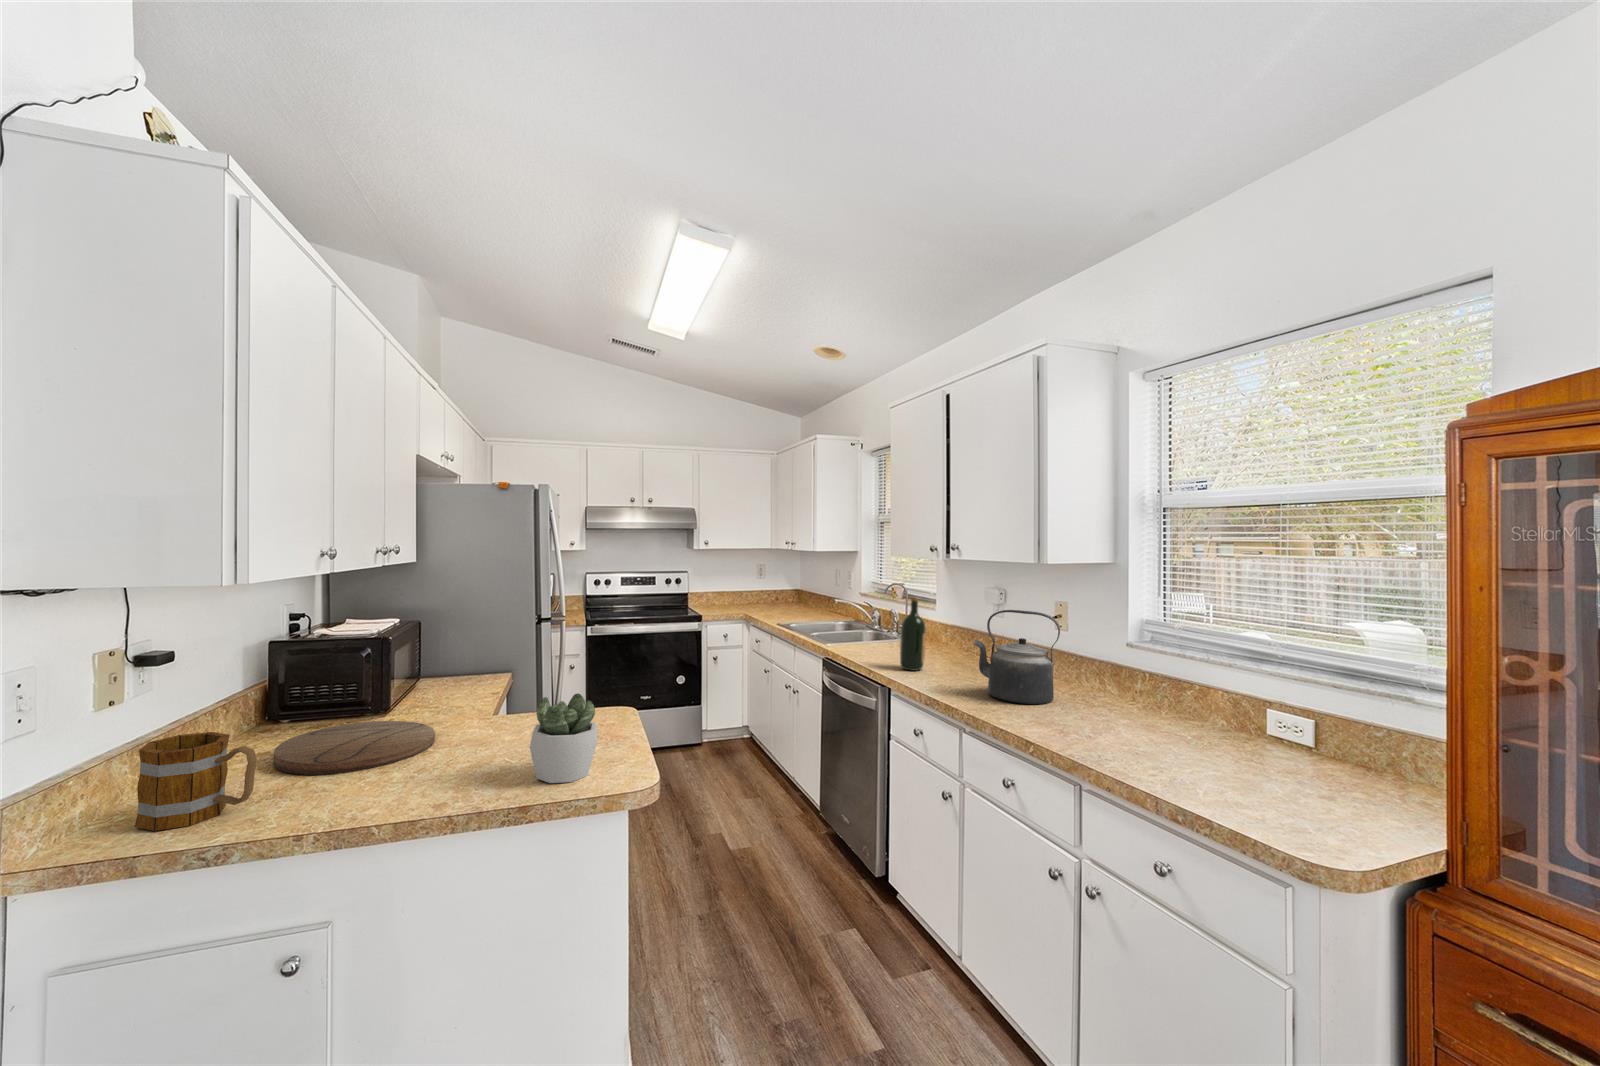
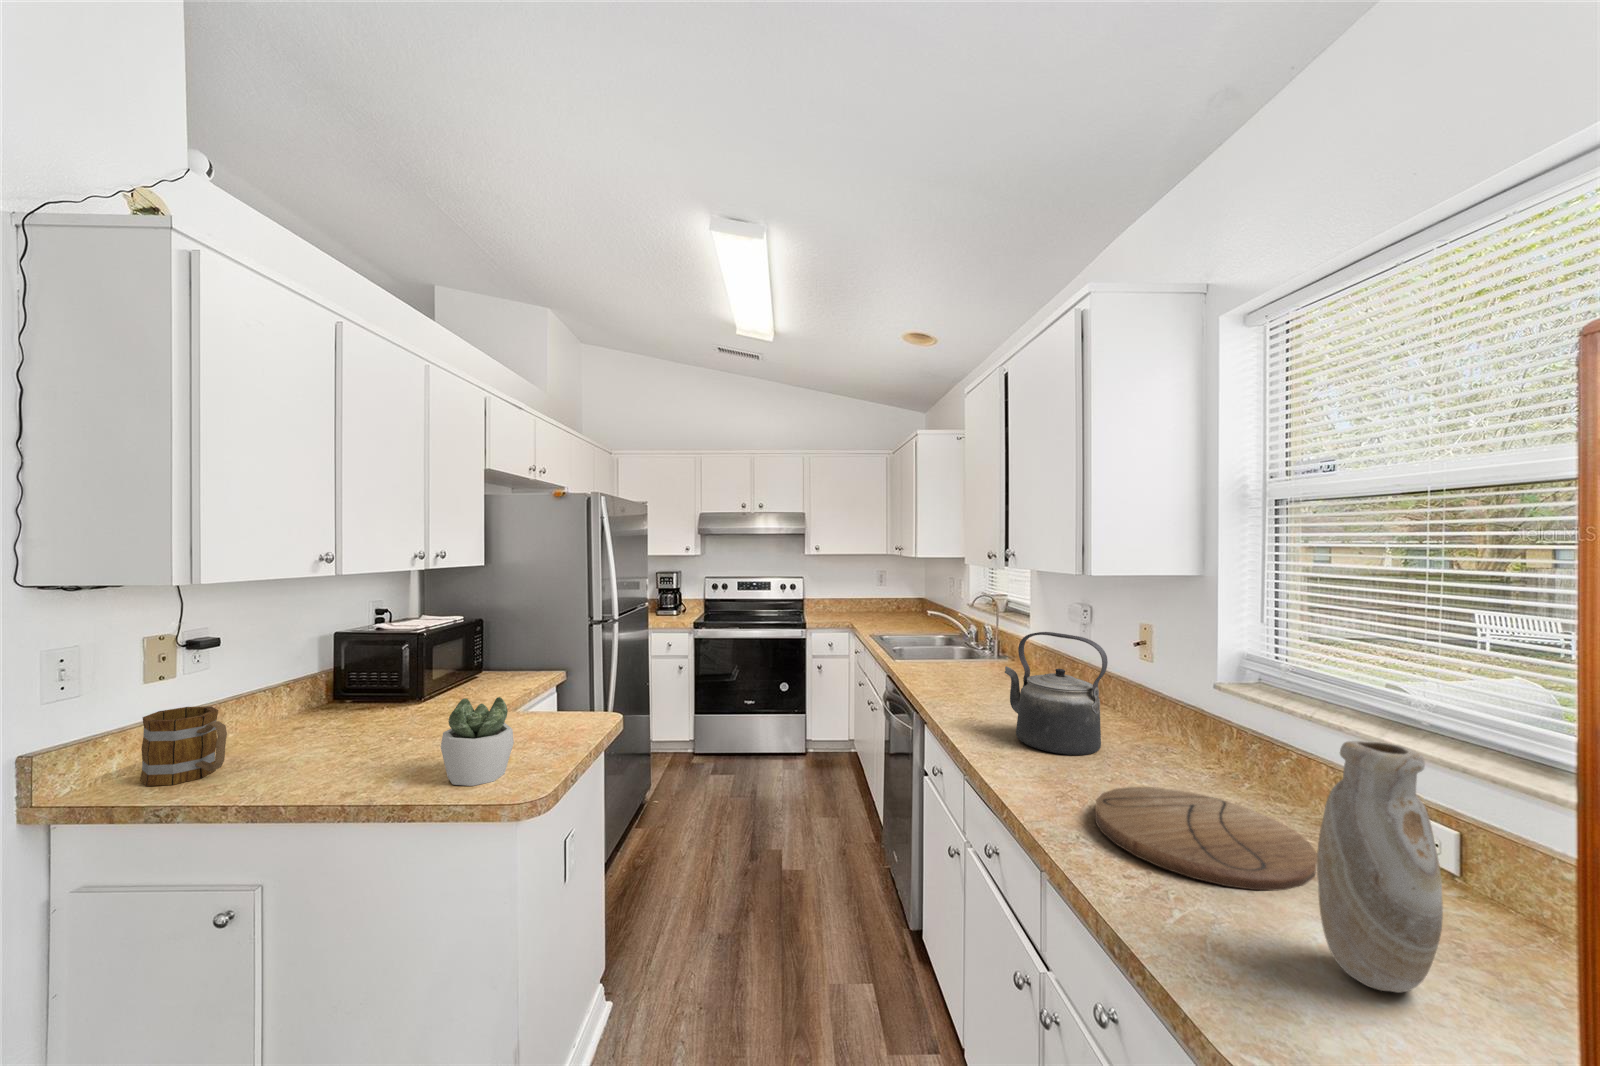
wine bottle: present [900,597,926,671] -> none [946,612,977,698]
vase: none [1292,662,1367,810] -> present [1317,741,1443,993]
cutting board: present [273,721,435,775] -> present [1095,787,1317,890]

